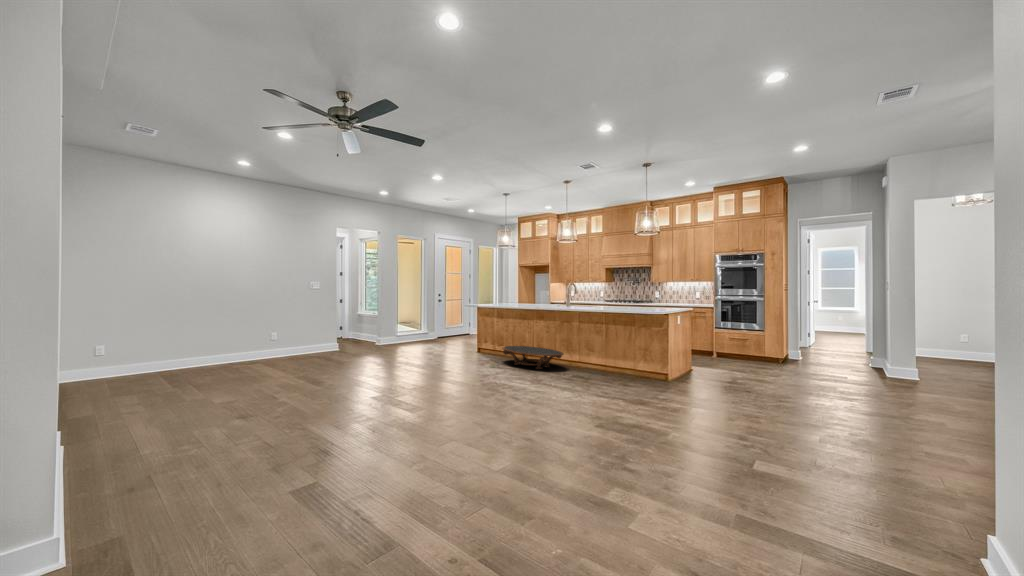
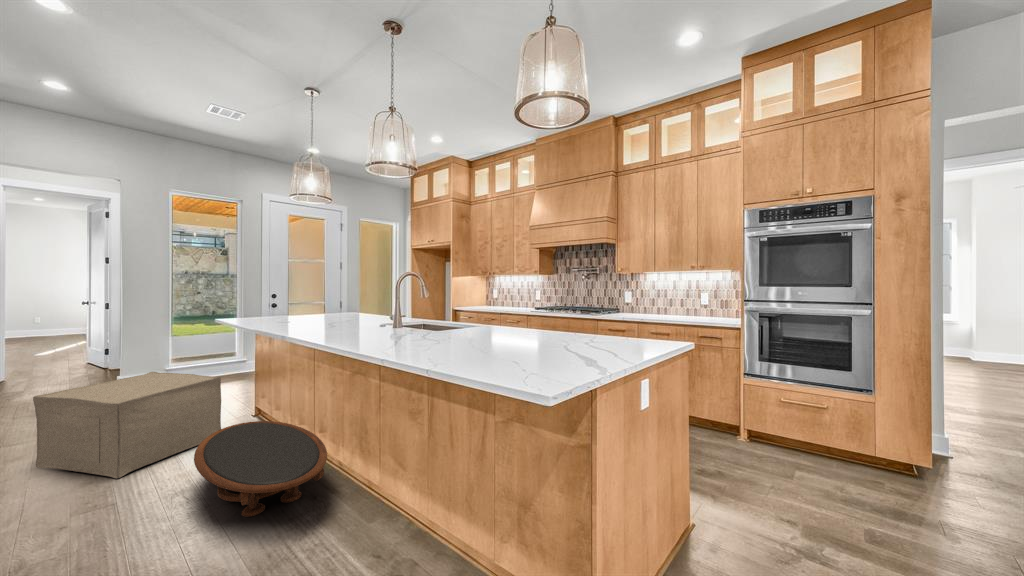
ottoman: none [430,329,483,364] -> present [33,372,221,479]

